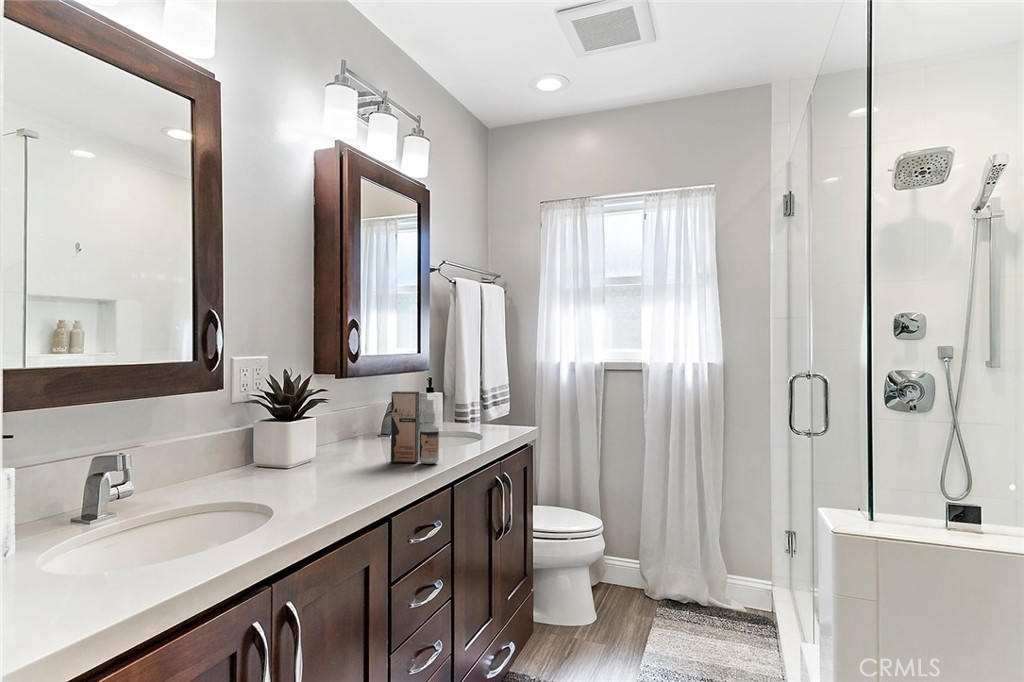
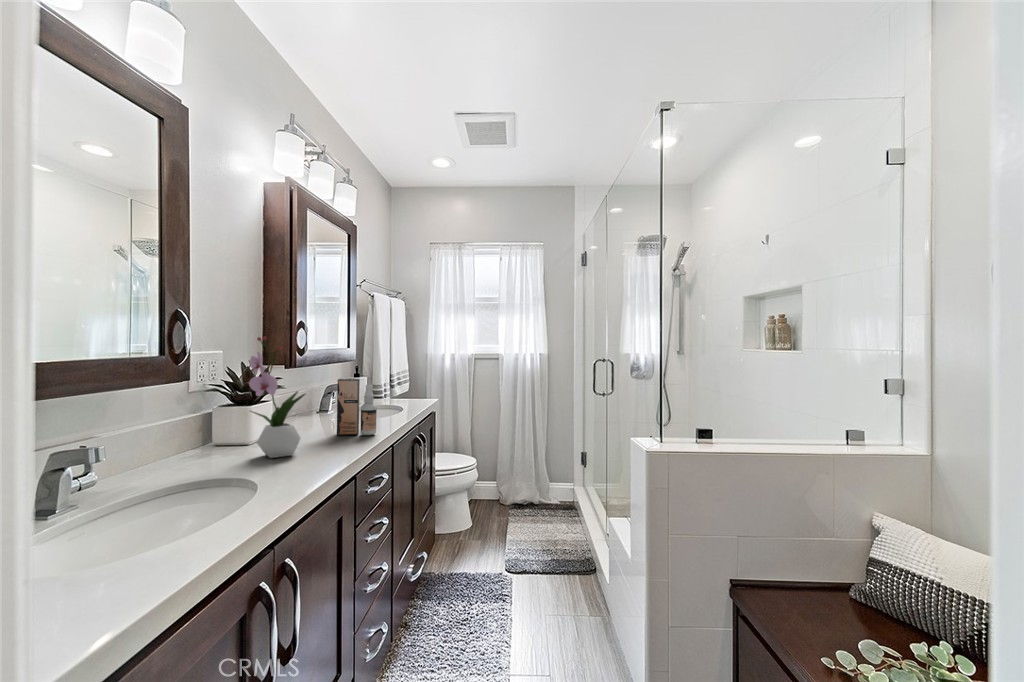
flower arrangement: none [284,338,347,482] -> present [249,337,305,458]

